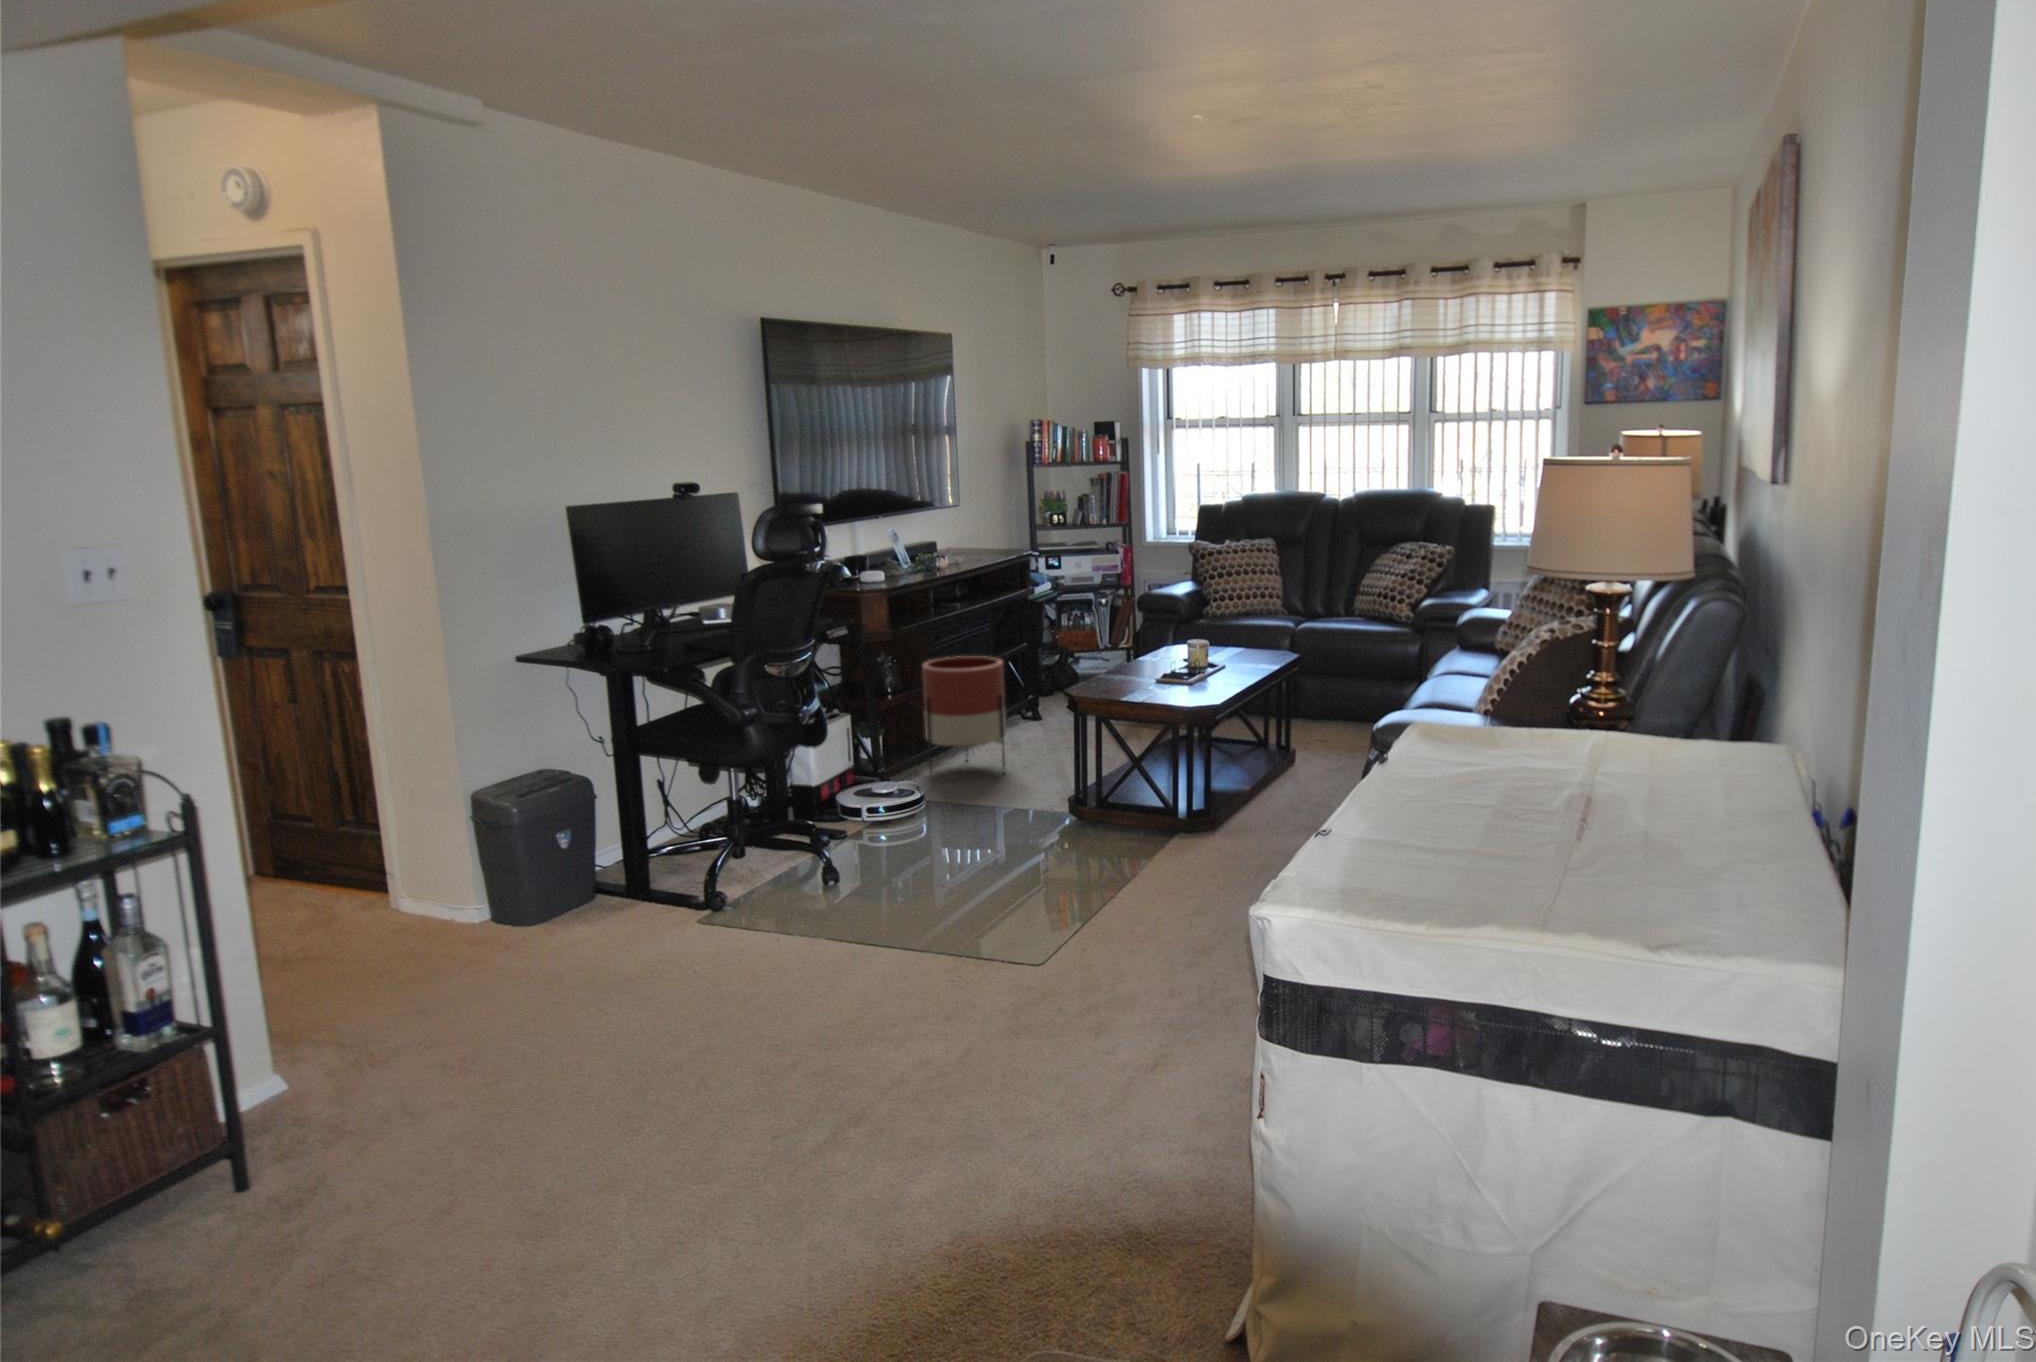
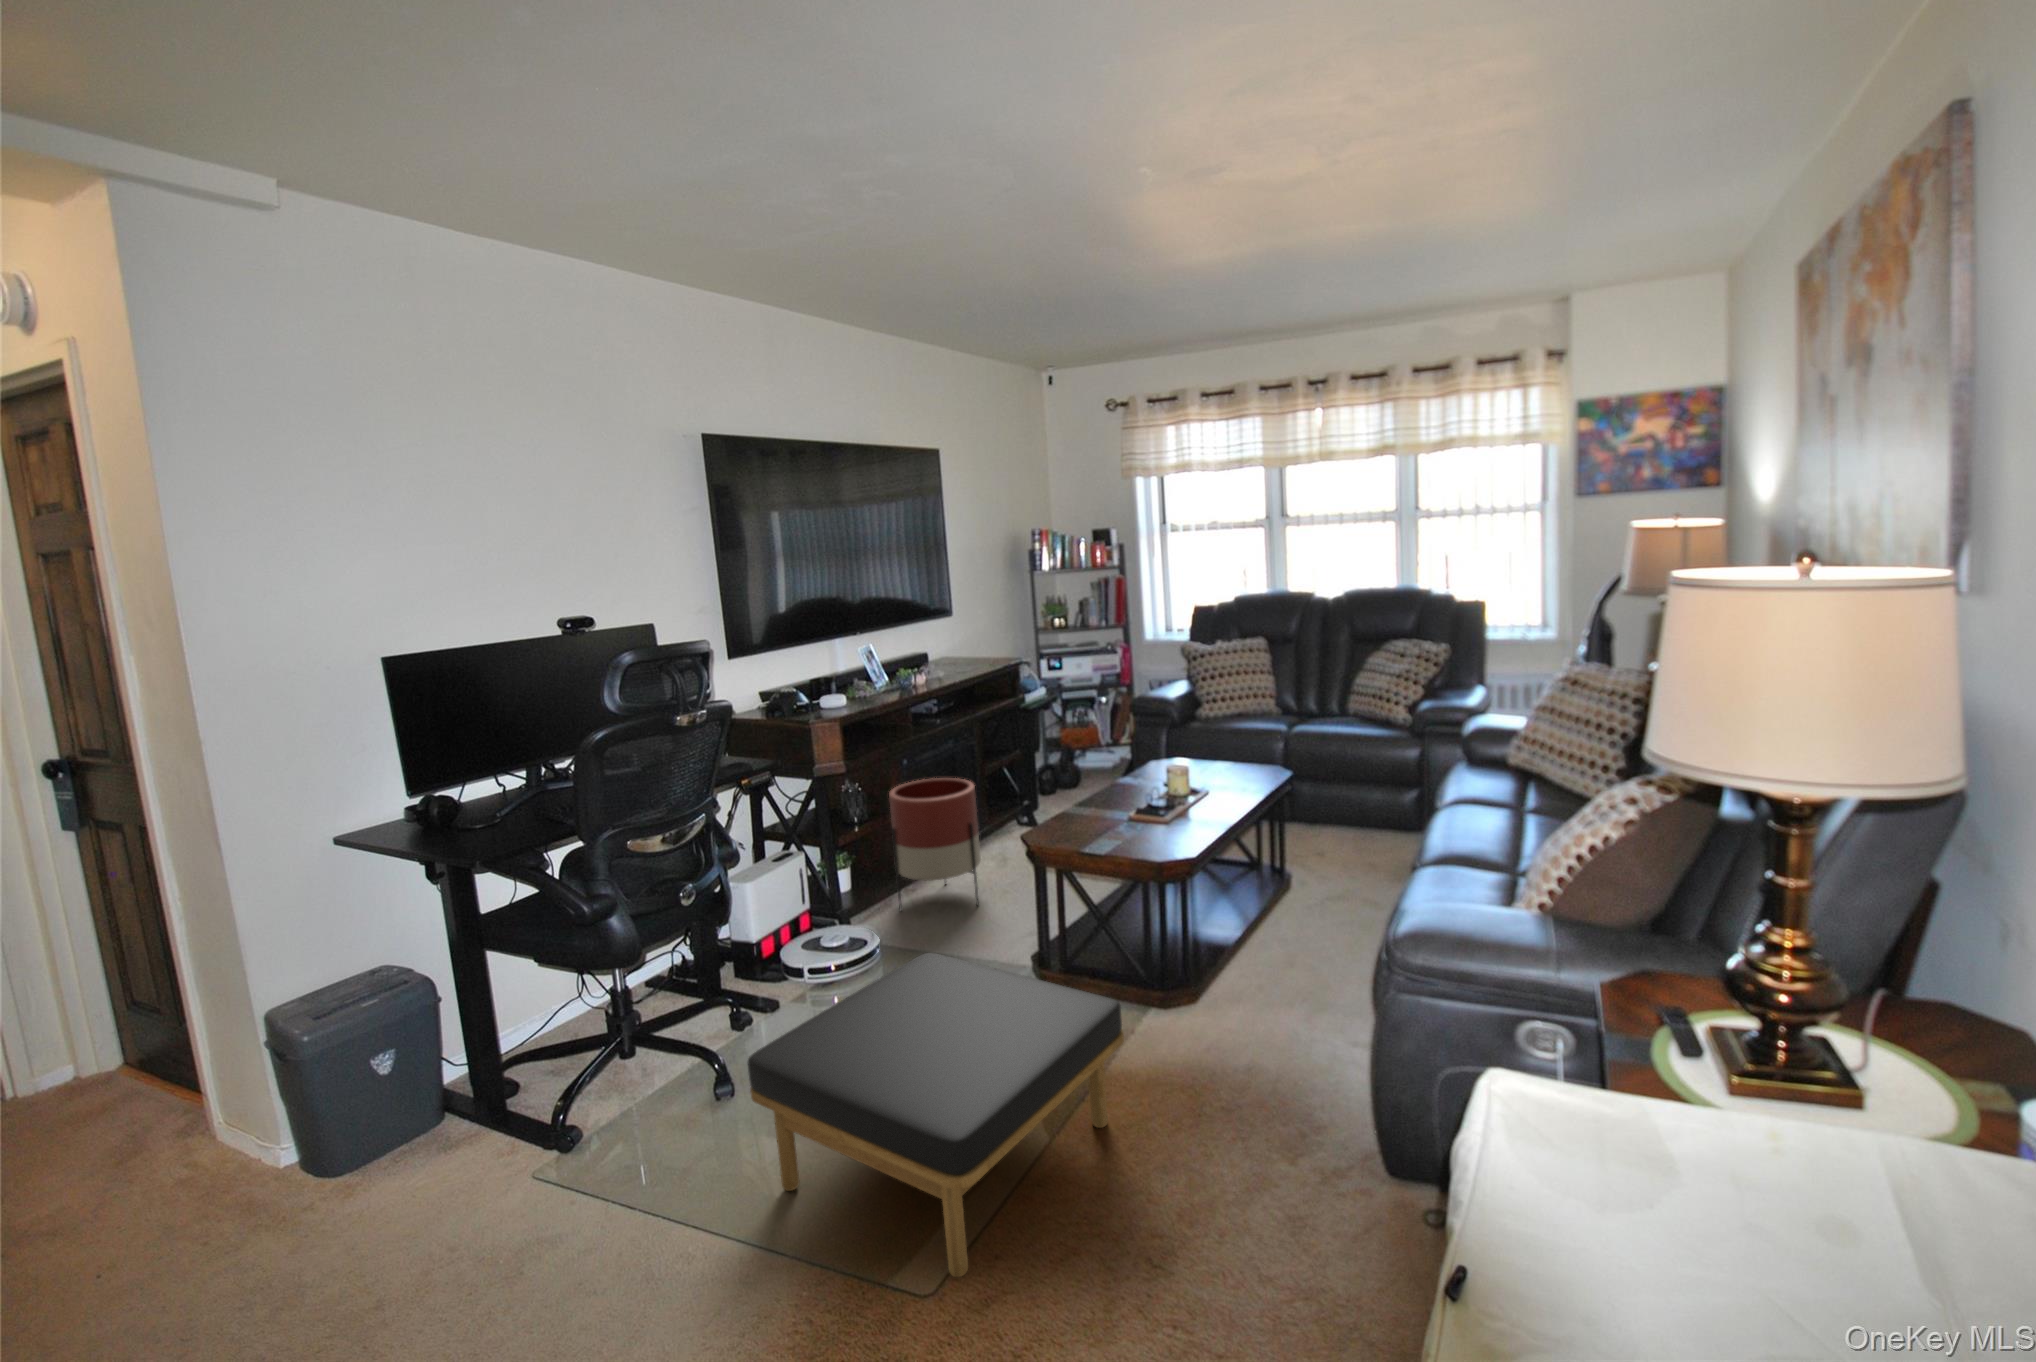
ottoman: none [888,768,1167,947] -> present [748,953,1124,1277]

